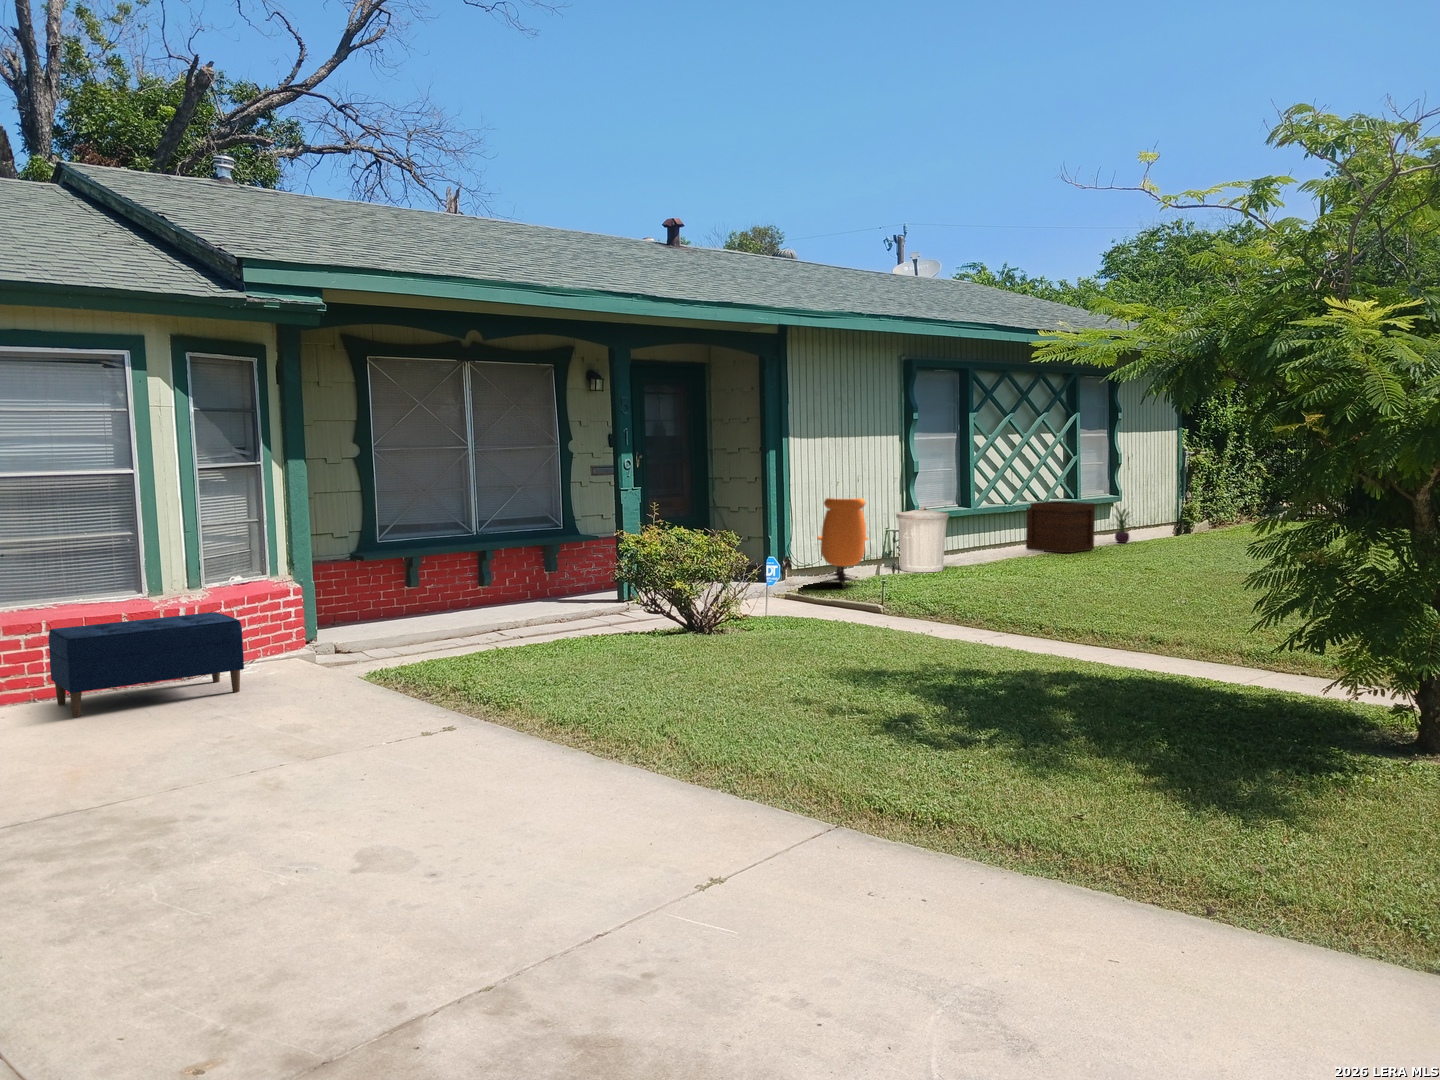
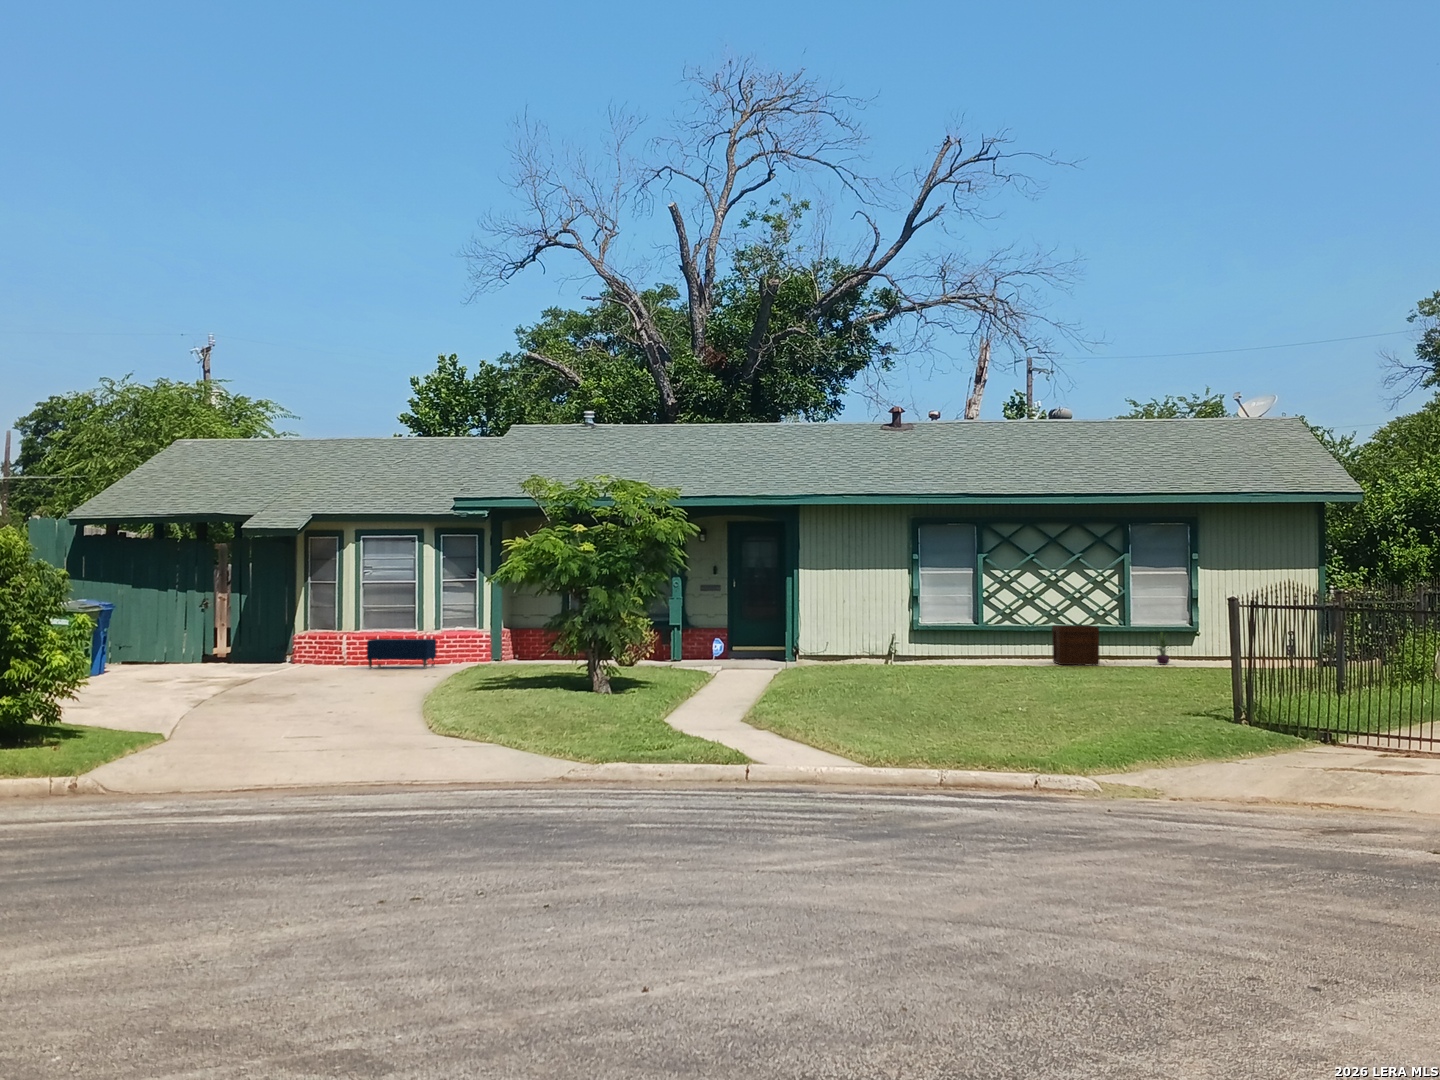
lounge chair: present [815,498,869,588] -> none [785,609,843,666]
trash can: present [896,507,949,572] -> none [884,621,920,665]

